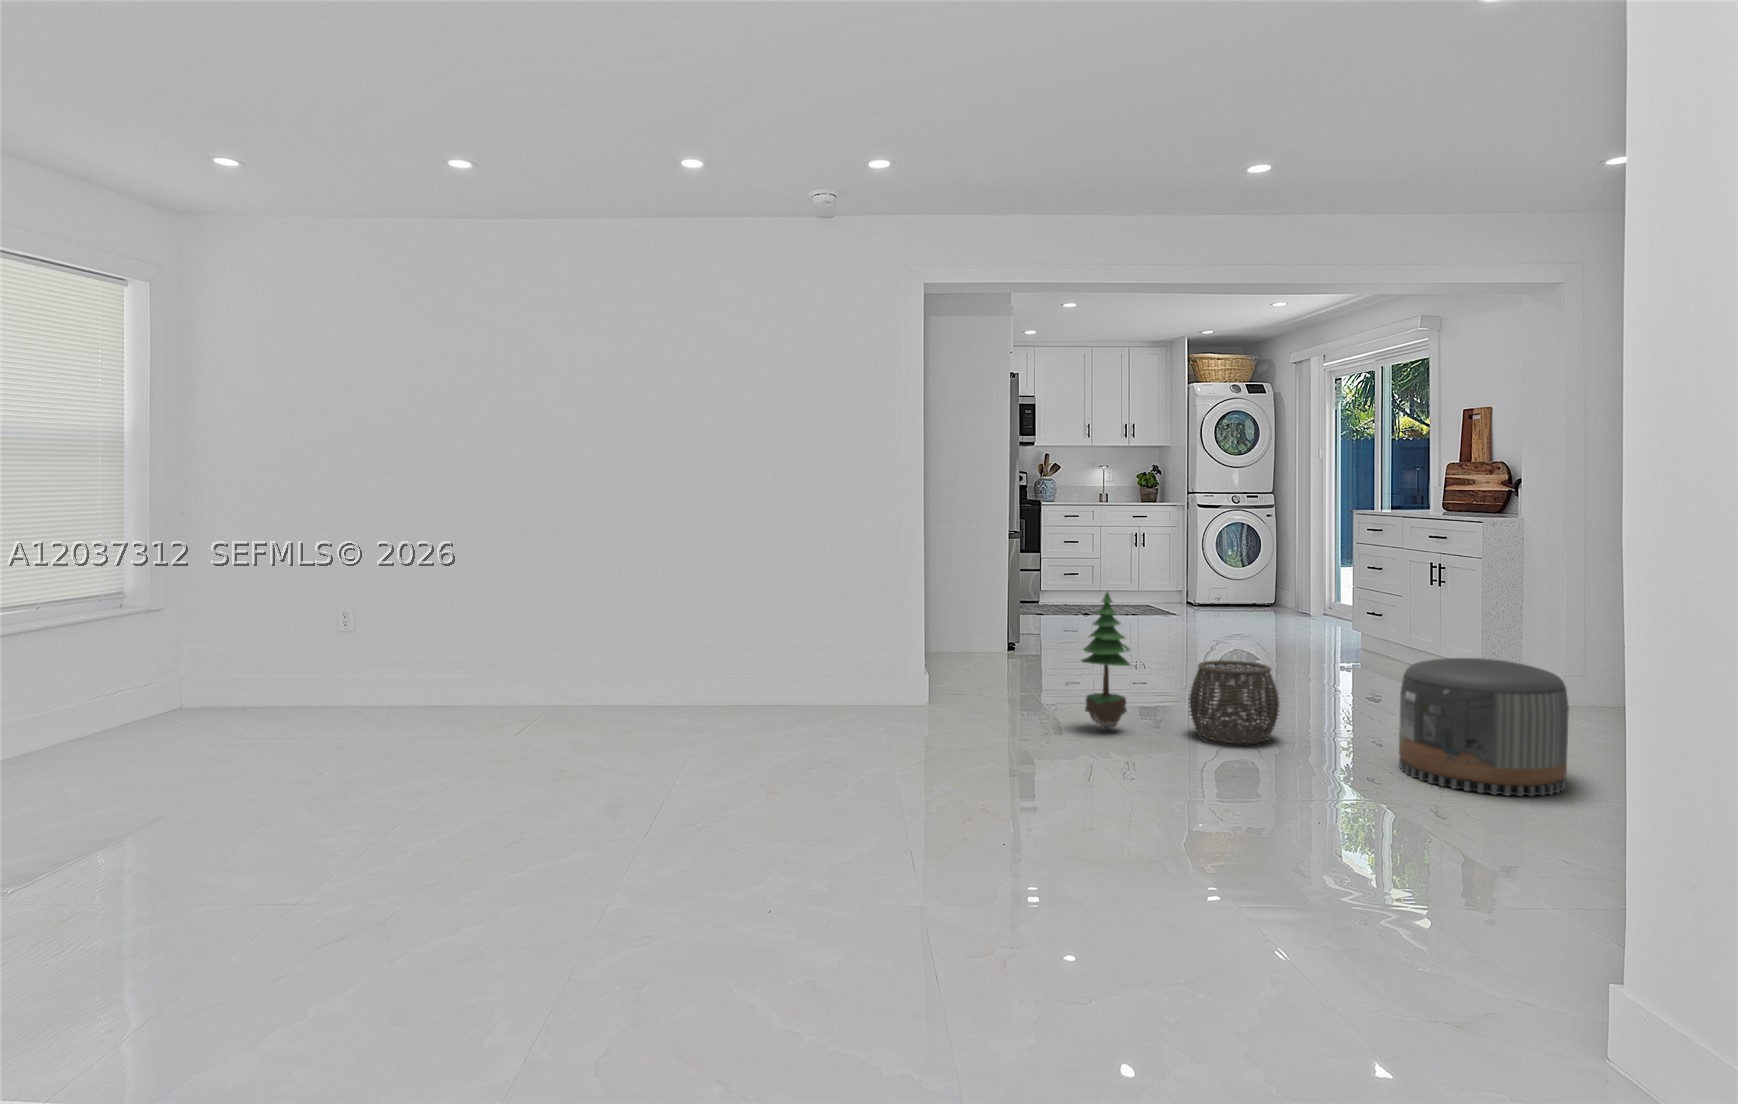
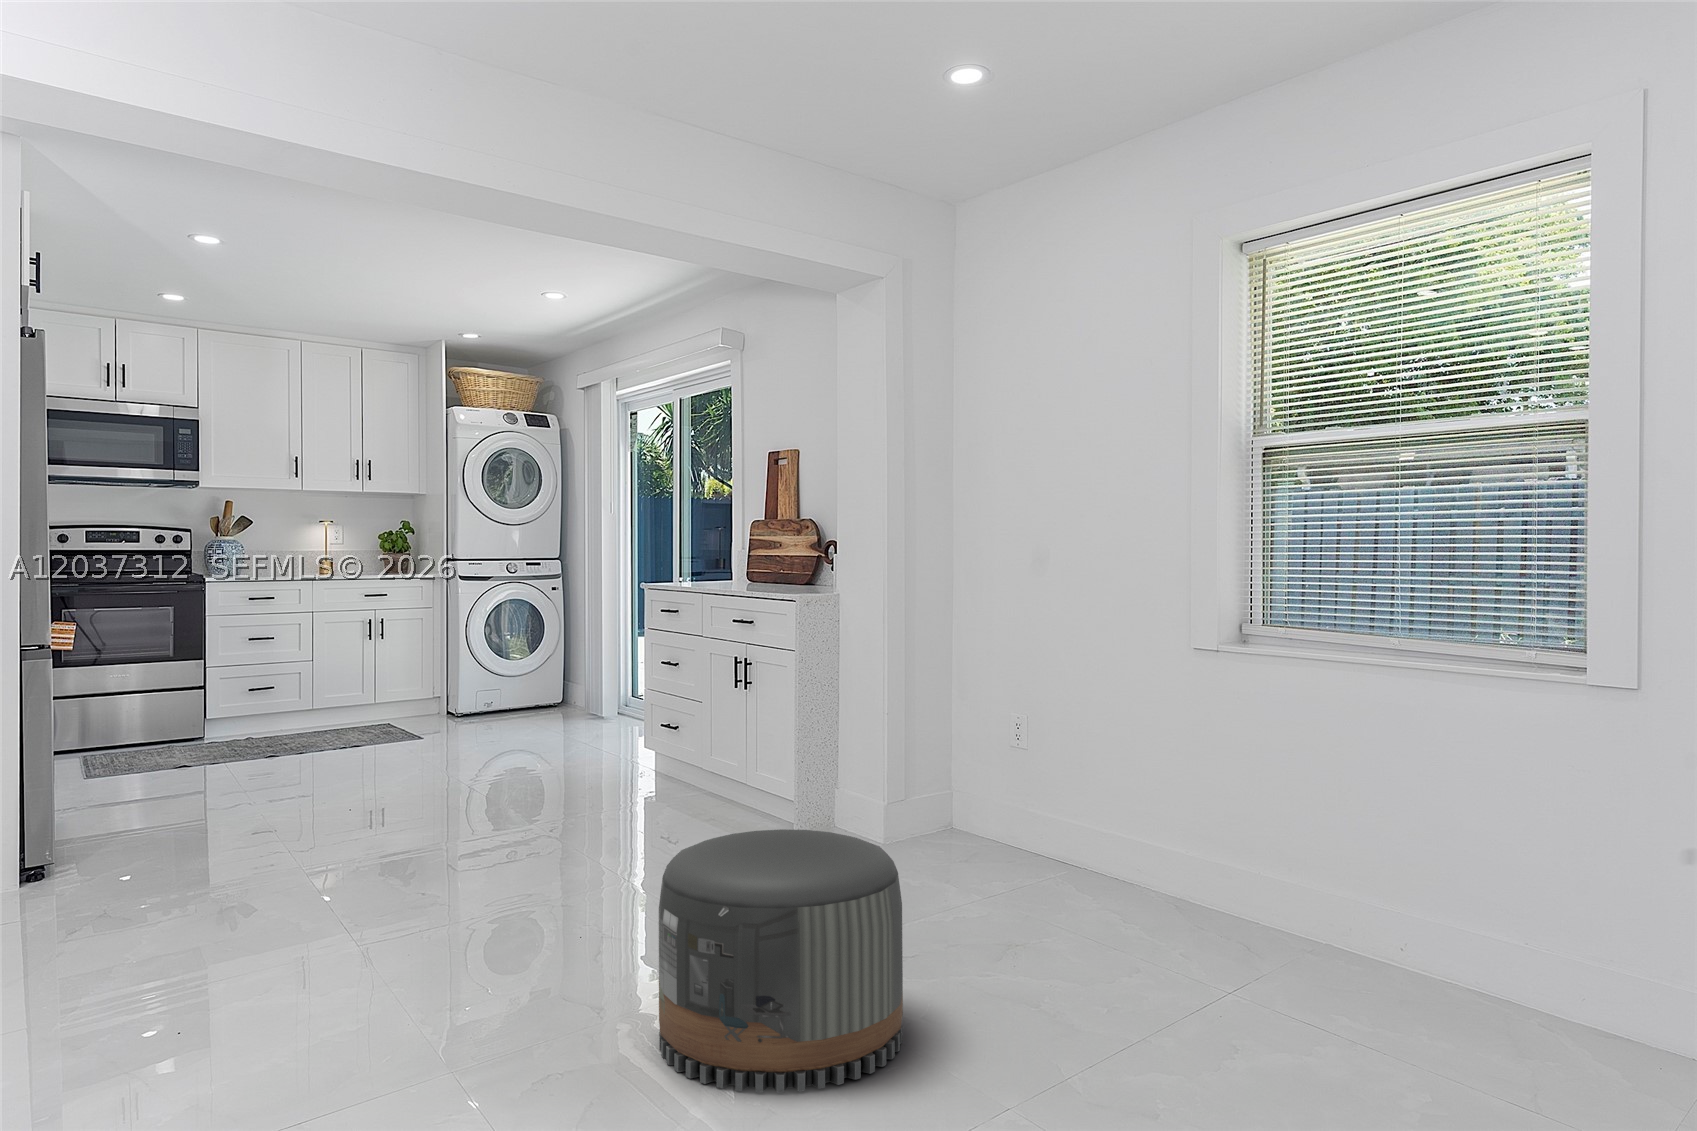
potted tree: present [1081,592,1130,730] -> none [38,754,166,1057]
woven basket: present [1189,660,1279,744] -> none [289,865,468,1046]

